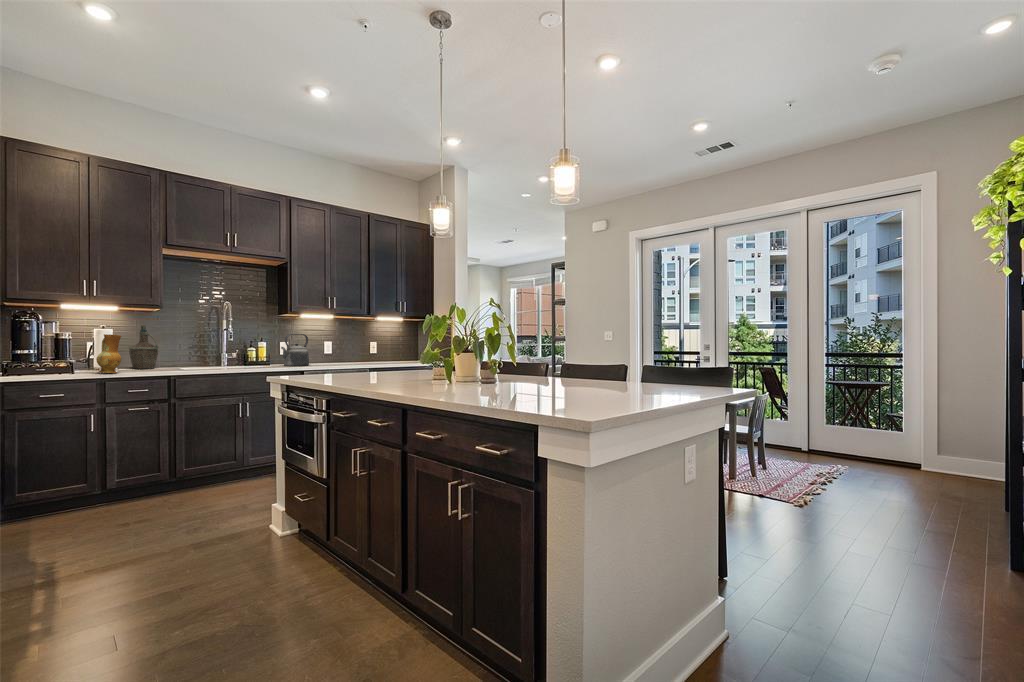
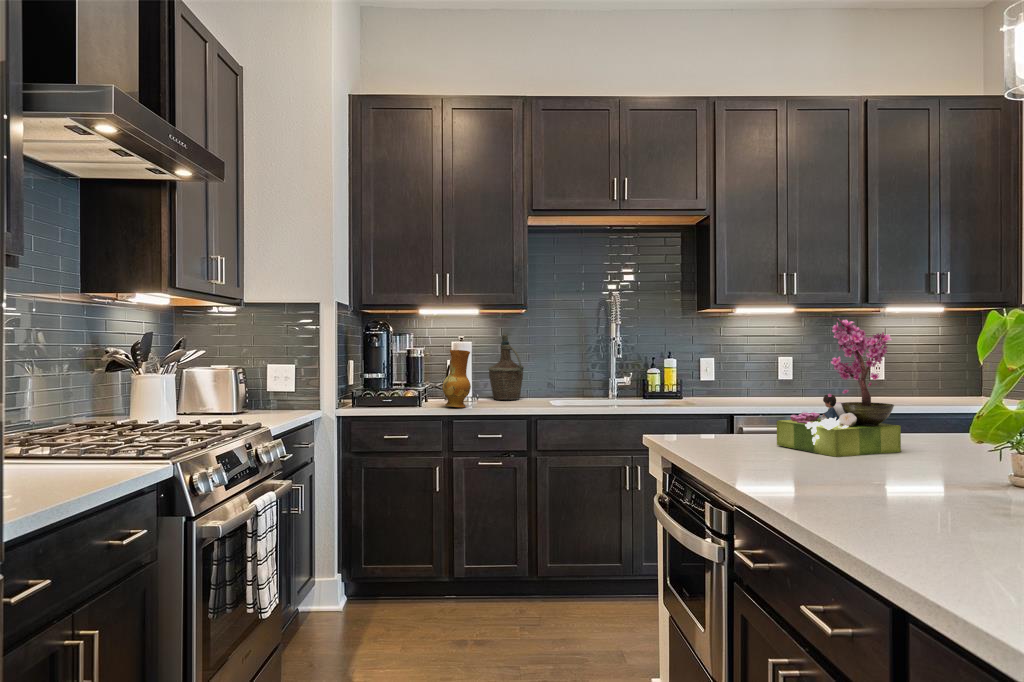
flower arrangement: none [331,321,379,376] -> present [777,318,901,457]
kettle: present [281,334,309,366] -> none [698,344,748,403]

